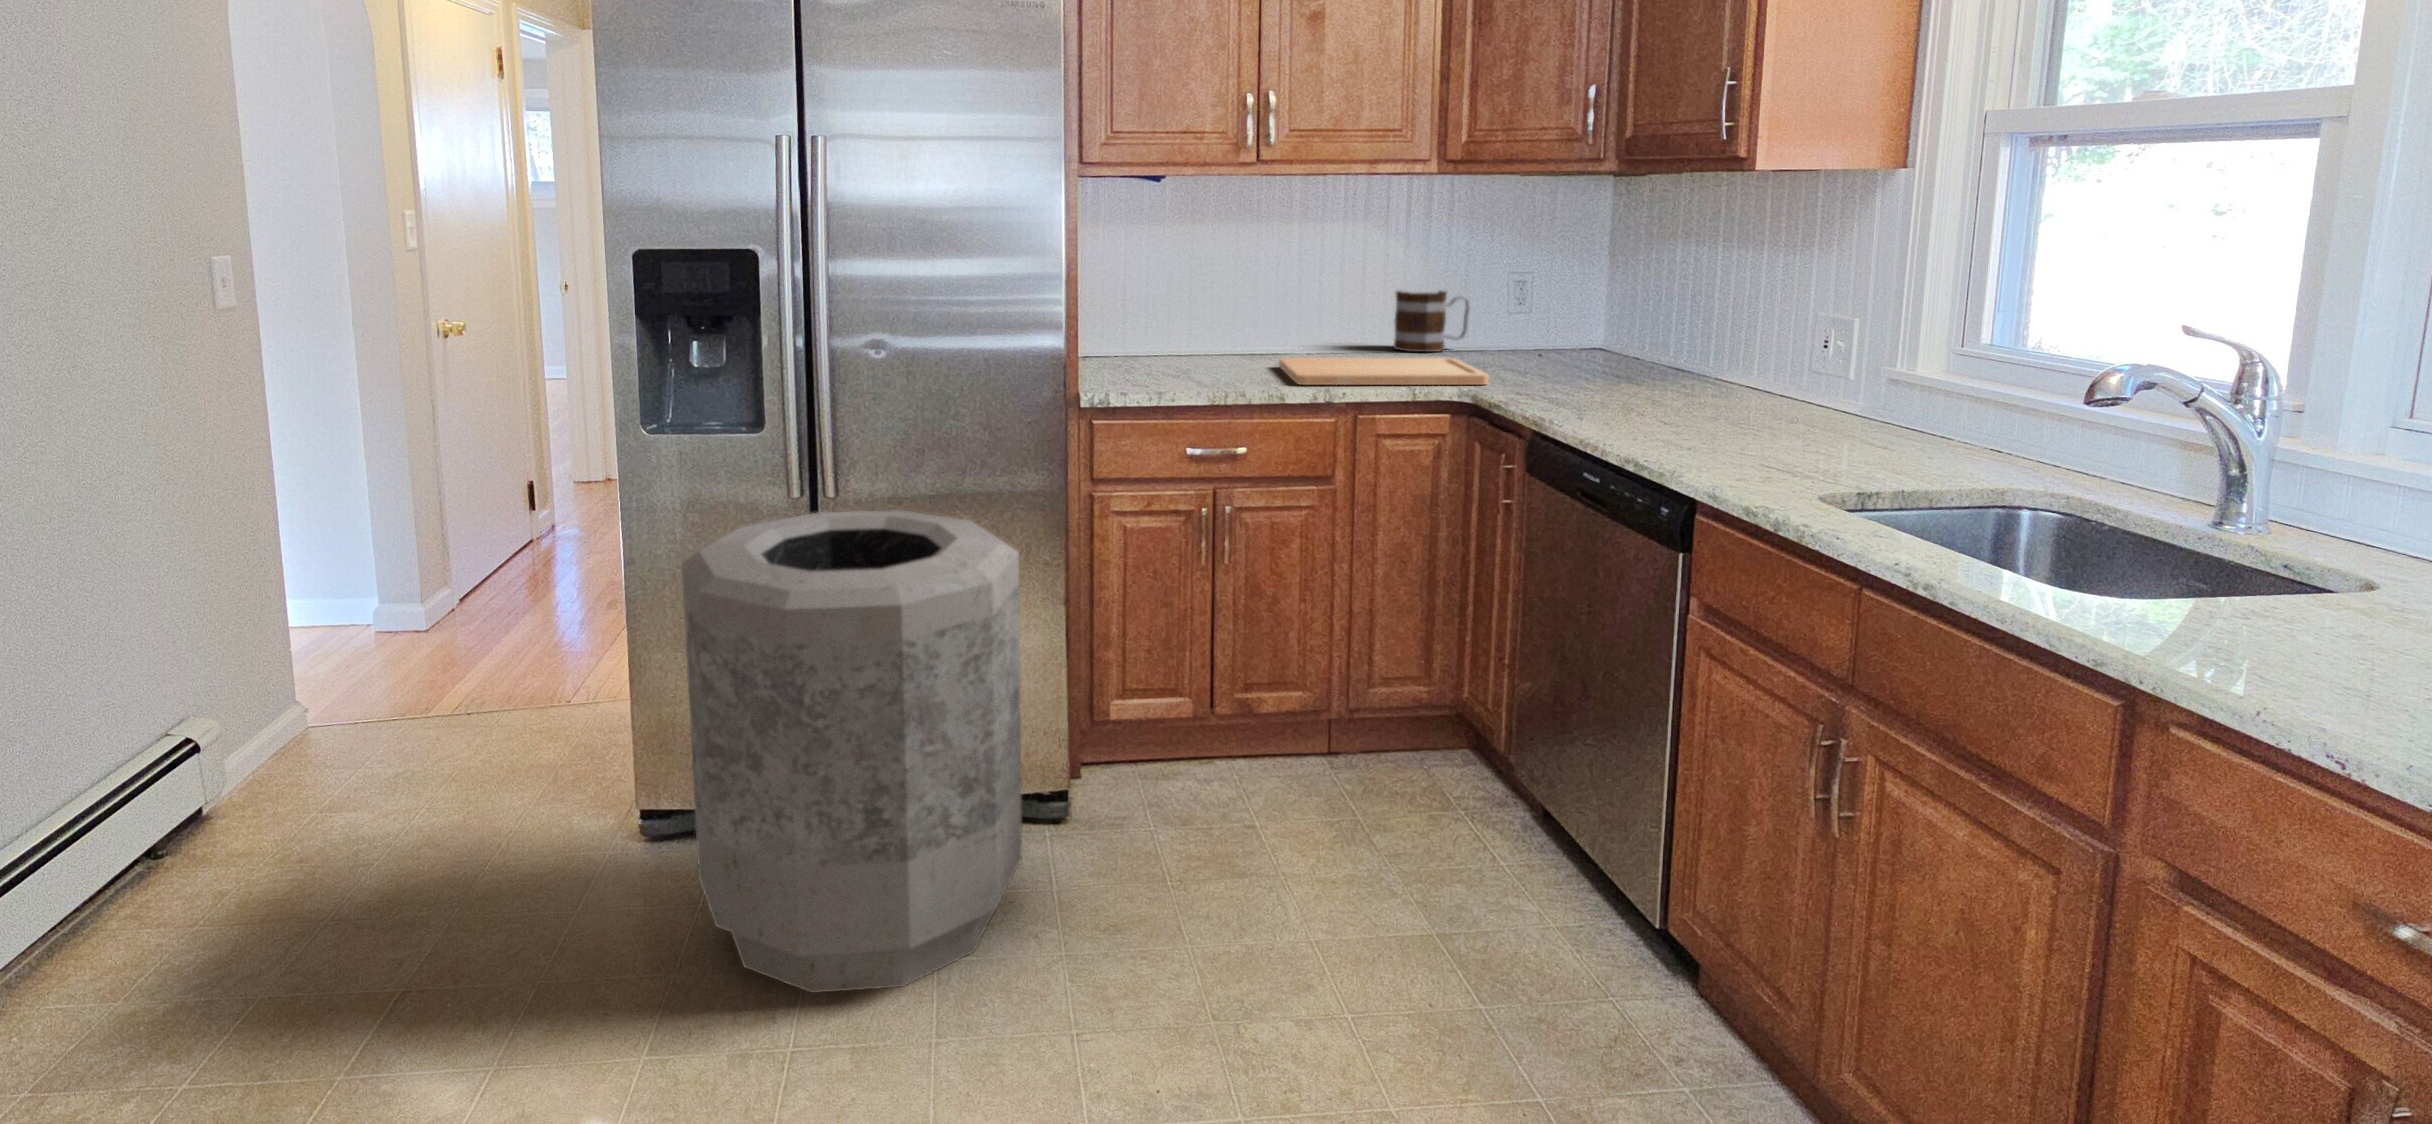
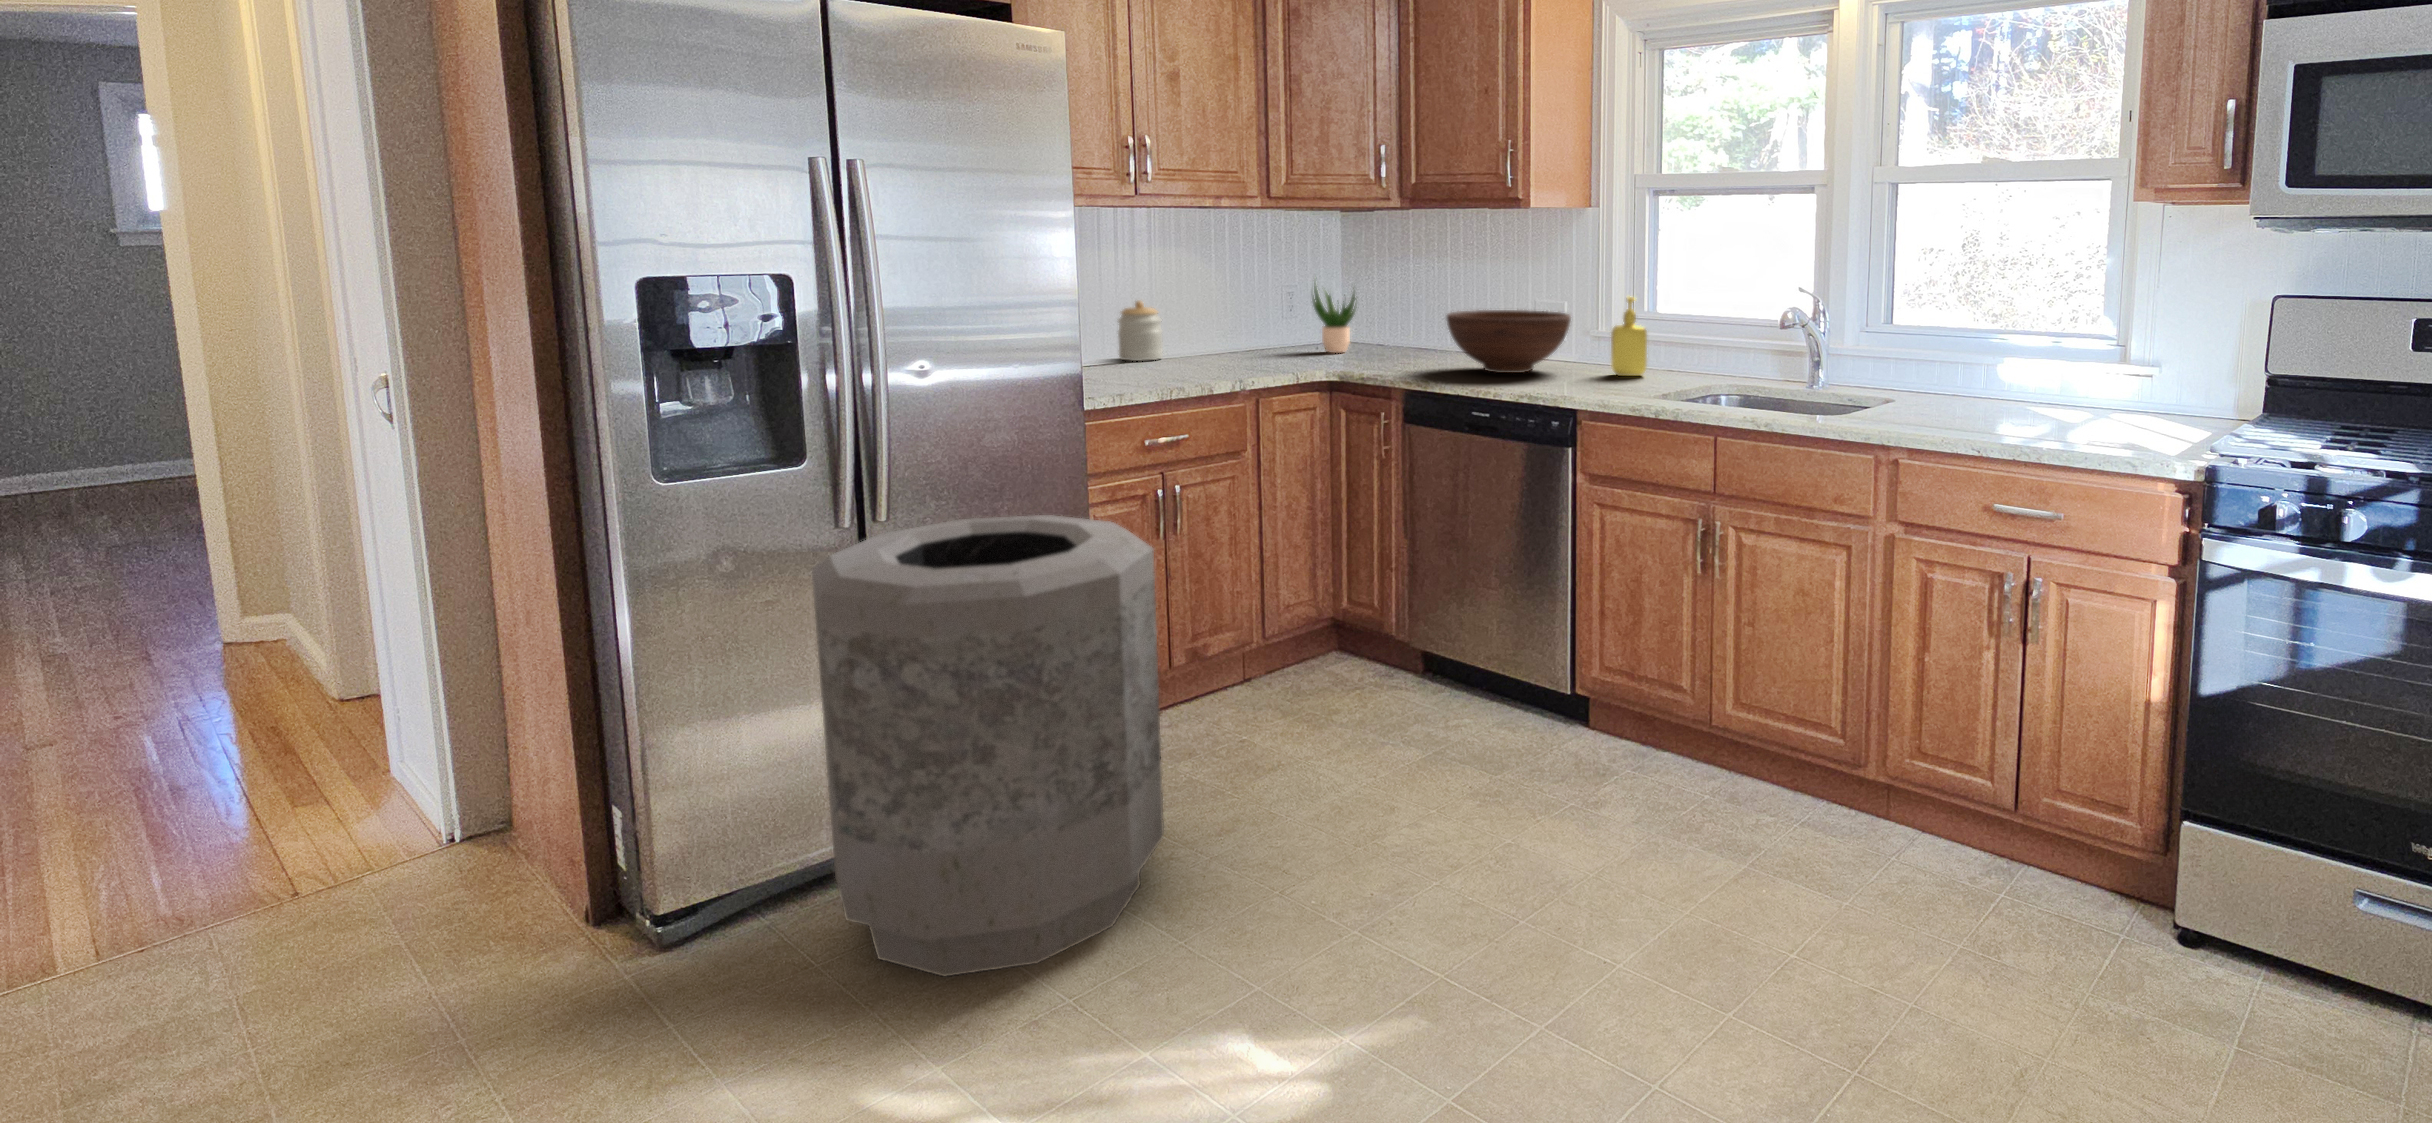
potted plant: none [1519,259,1589,362] -> present [1313,286,1356,353]
jar: none [1279,282,1331,353] -> present [1118,301,1163,361]
mug: present [1394,290,1470,352] -> none [1203,304,1260,354]
soap dispenser: none [1862,316,1939,450] -> present [1611,296,1647,376]
fruit bowl: none [1614,321,1818,420] -> present [1447,310,1571,373]
cutting board: present [1279,358,1488,385] -> none [1159,353,1338,379]

